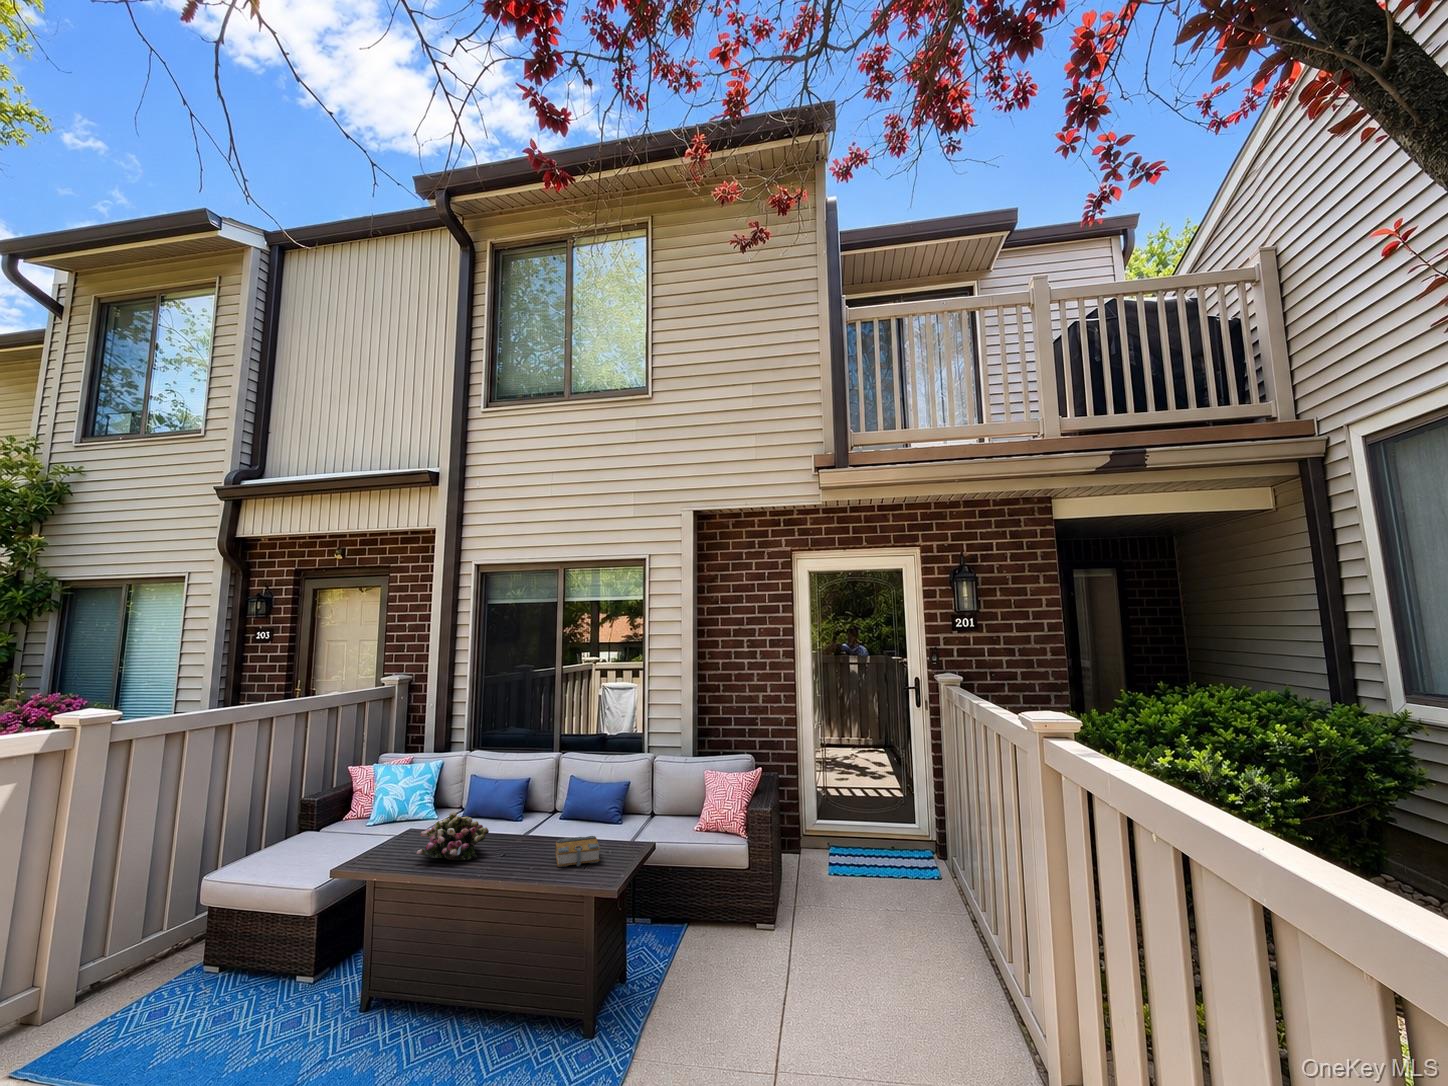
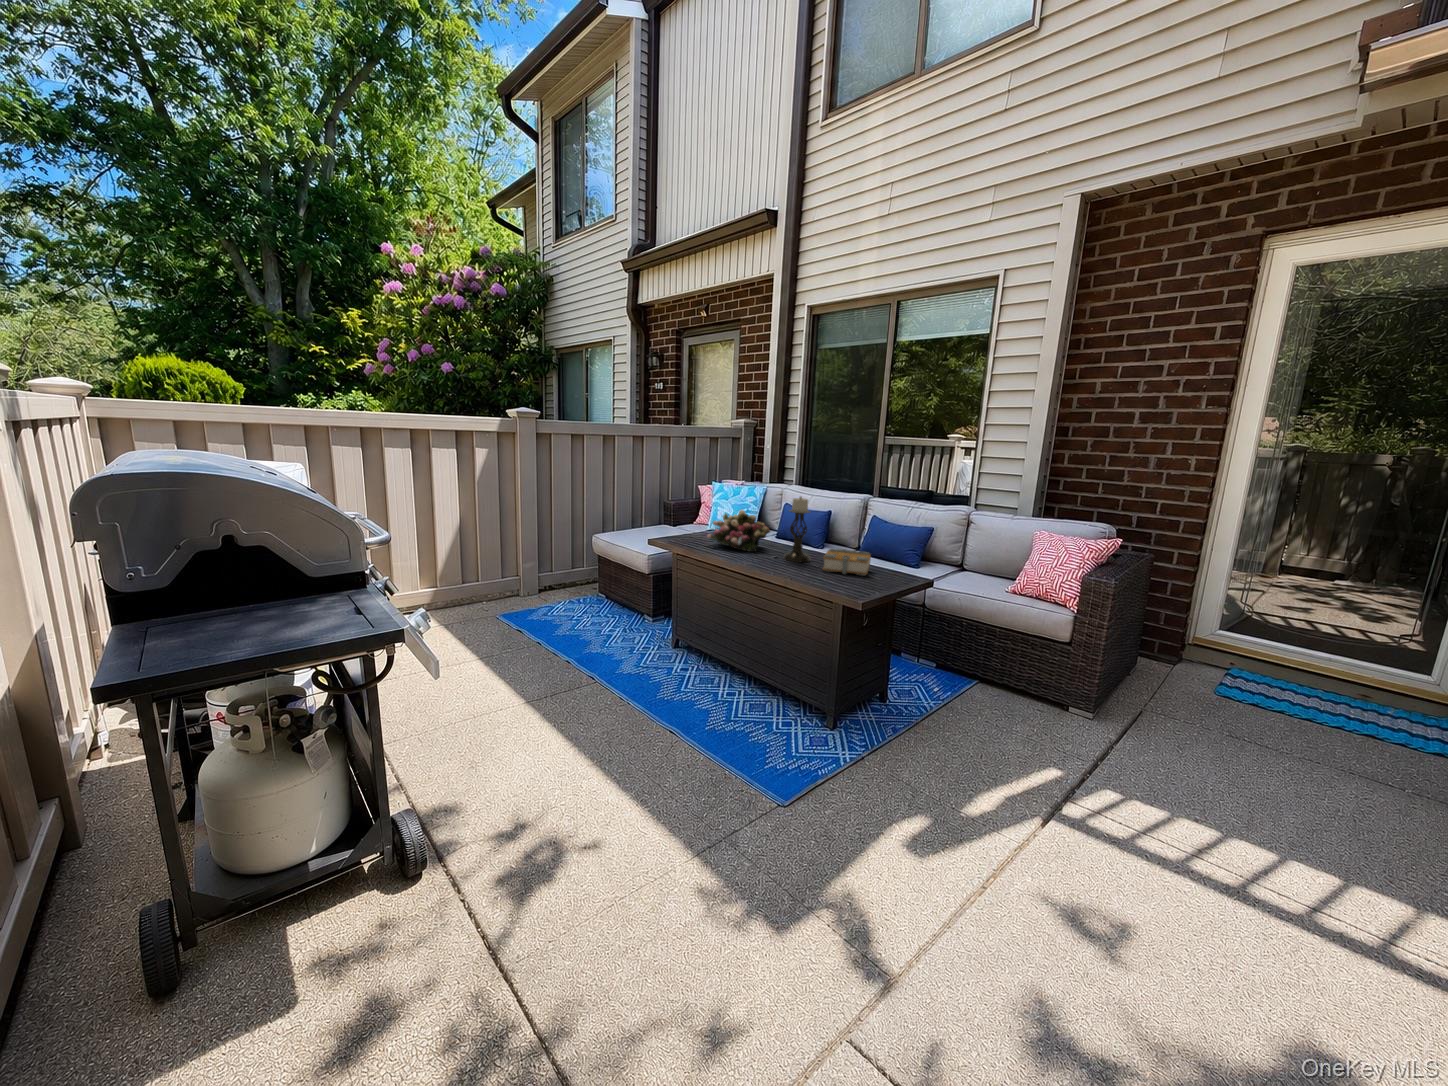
candle holder: none [509,792,537,863] -> present [784,497,810,562]

